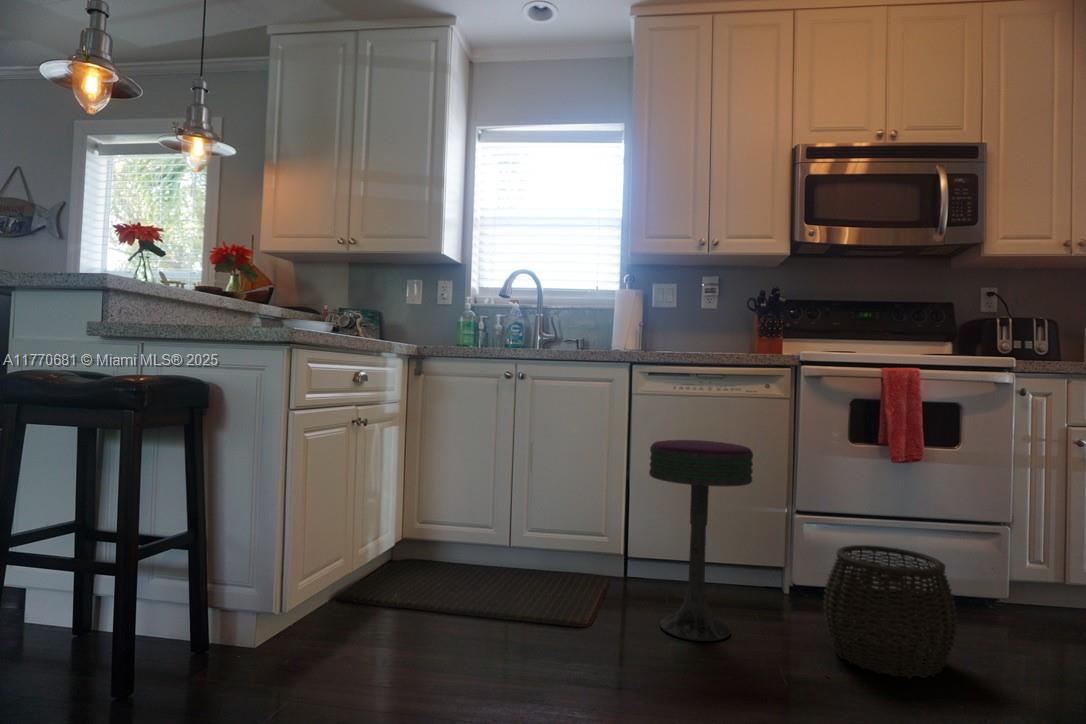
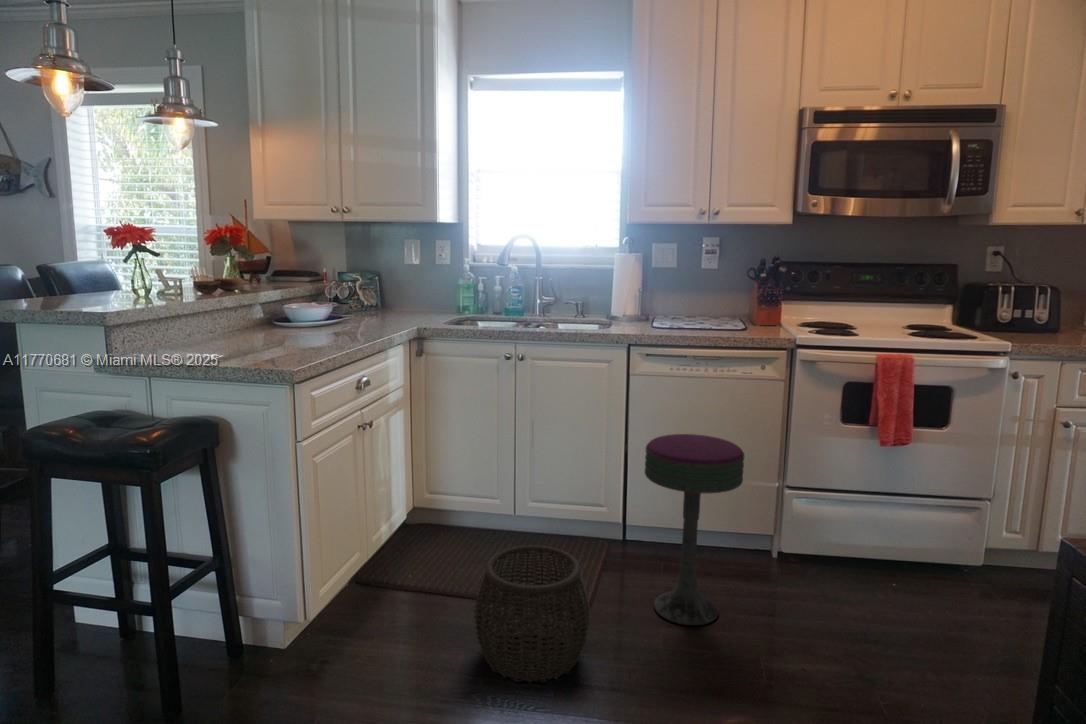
woven basket: present [824,545,957,679] -> present [474,546,590,683]

